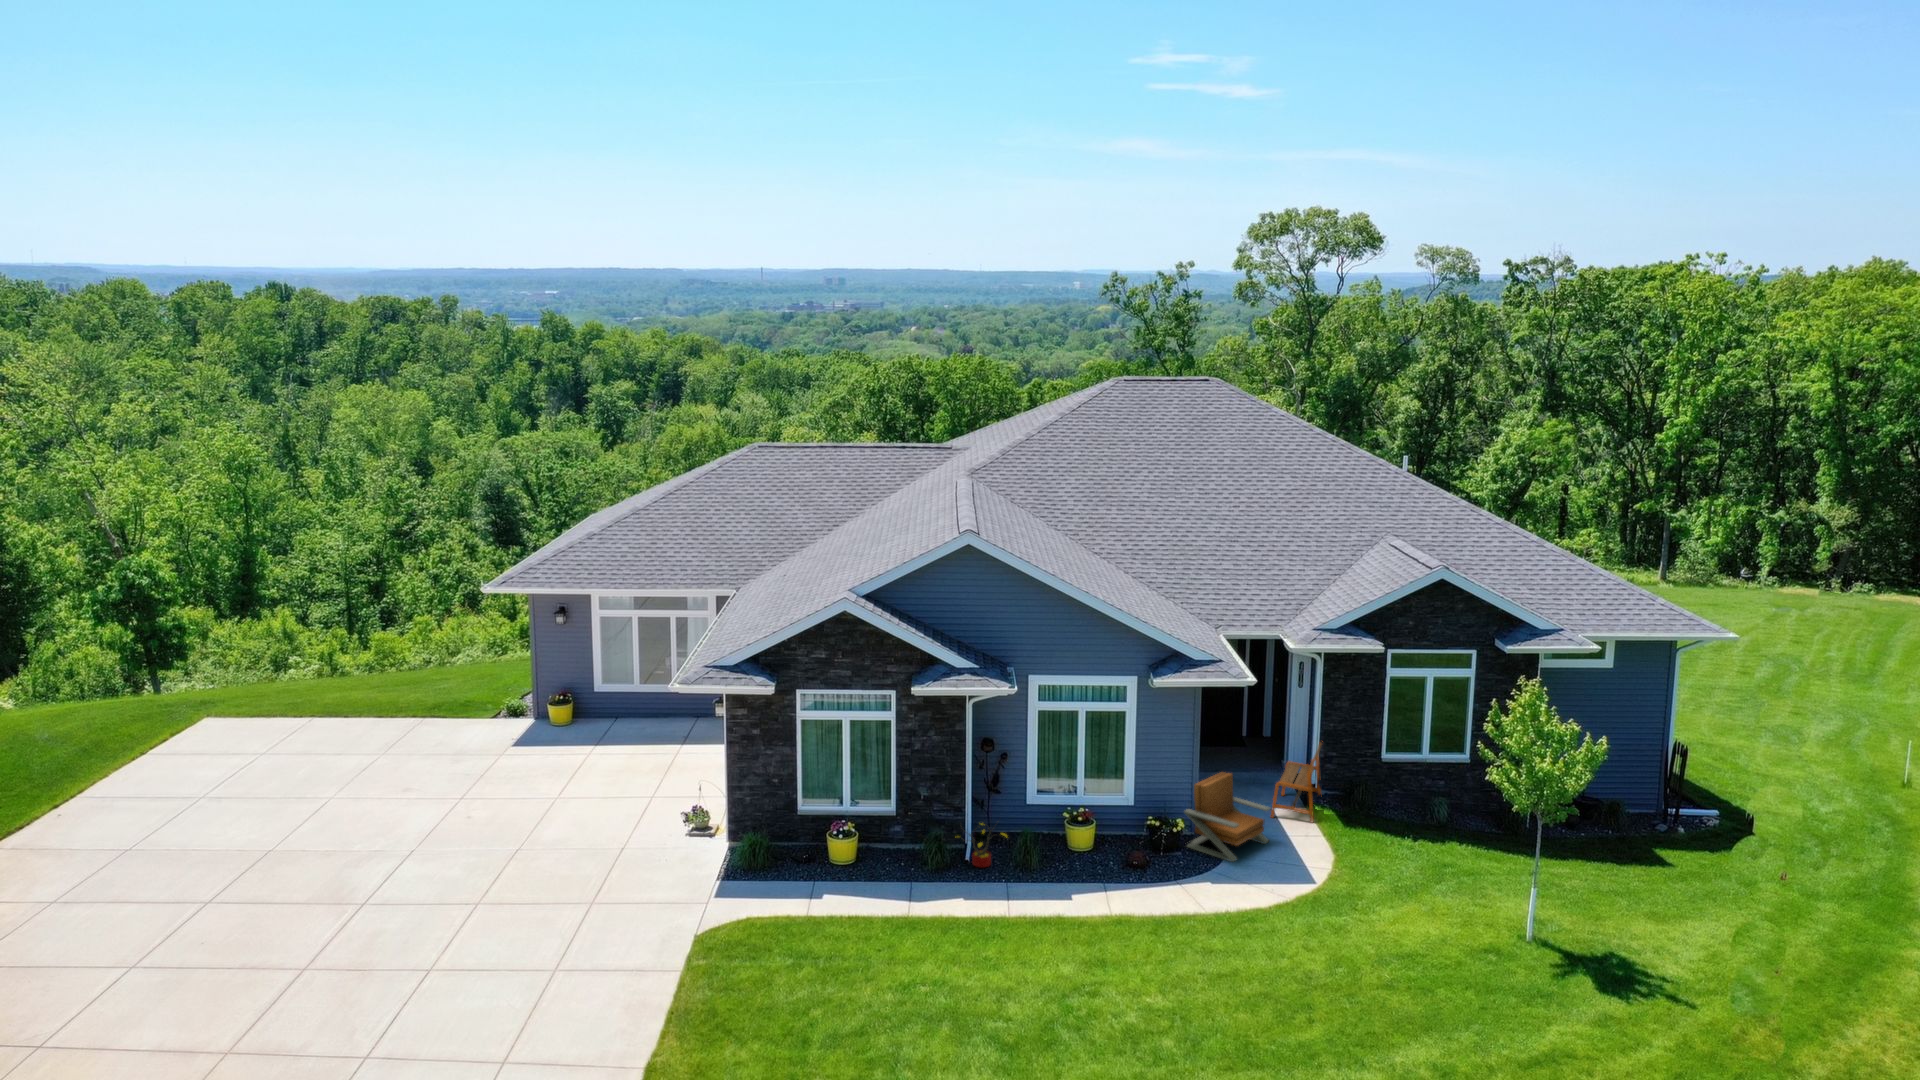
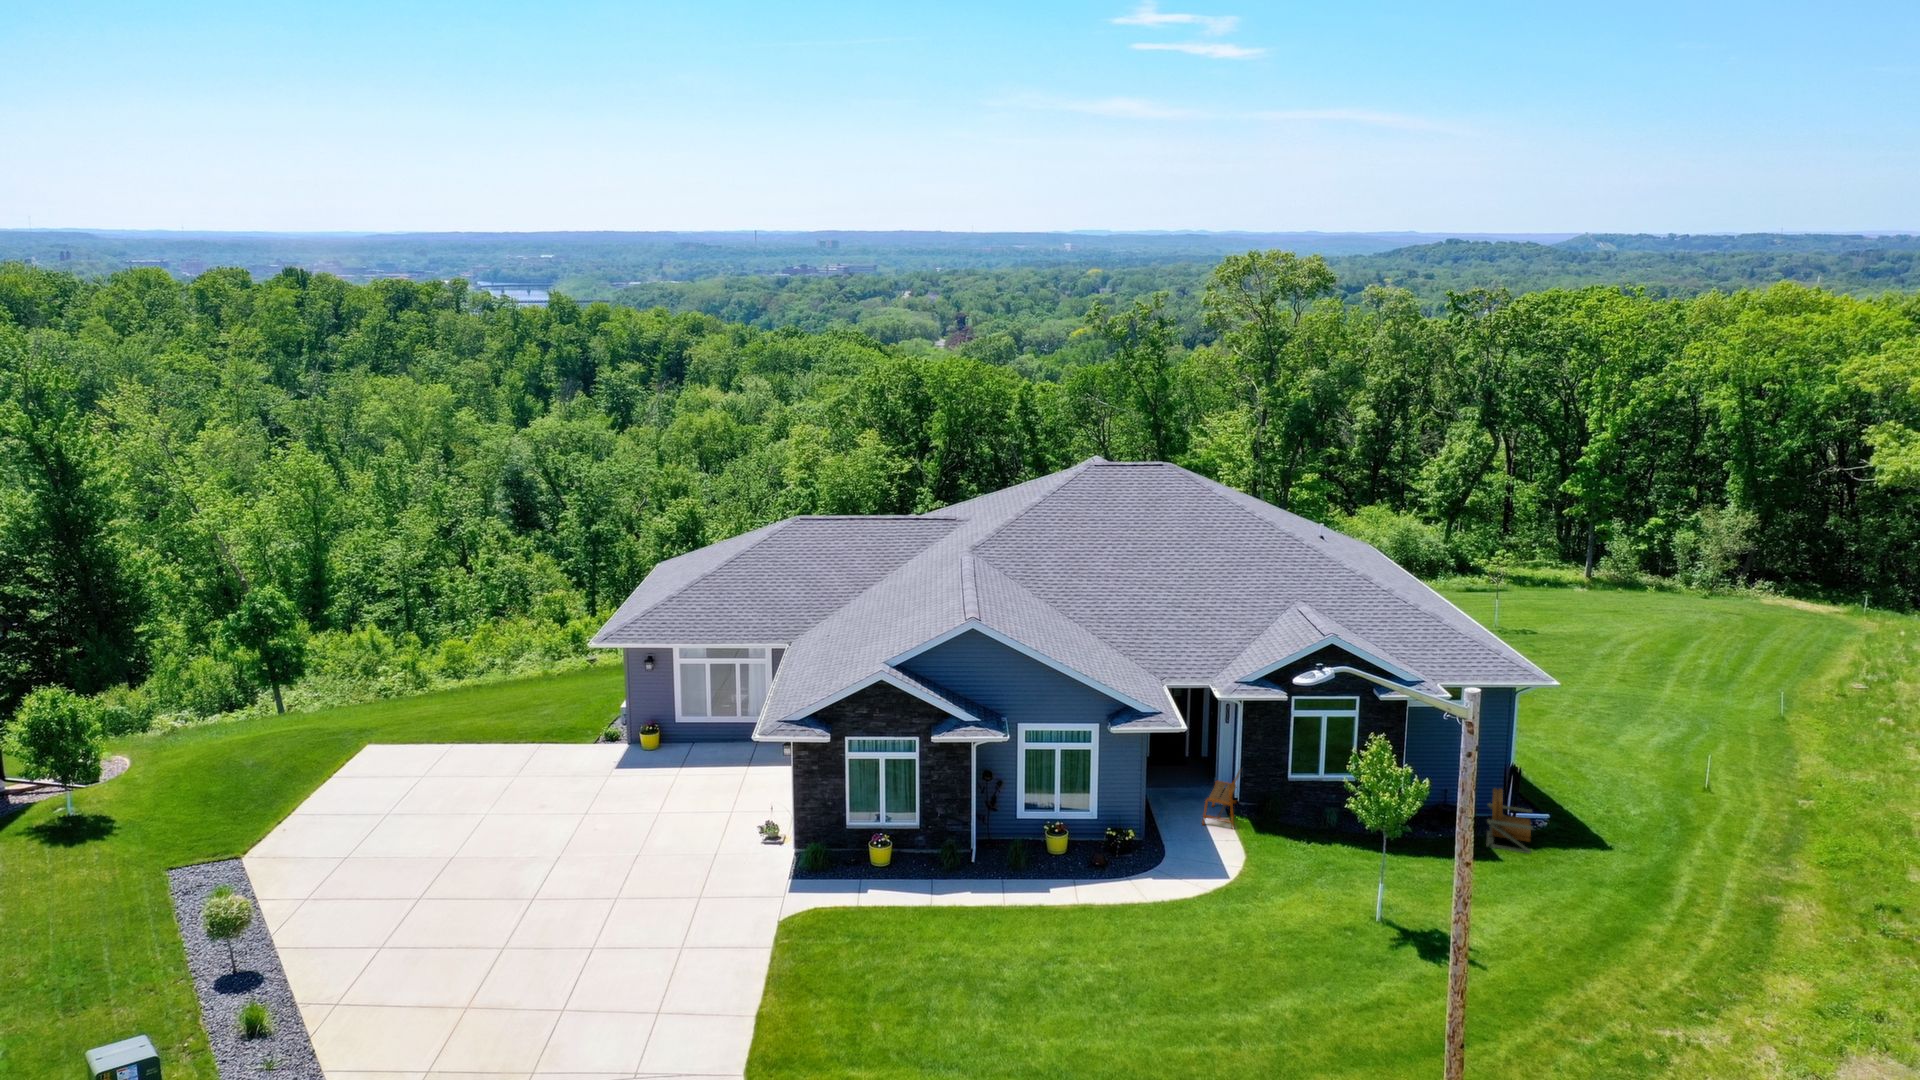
lounge chair: present [1184,772,1271,862] -> present [1487,788,1533,853]
decorative plant: present [970,830,1007,867] -> none [963,830,1003,868]

